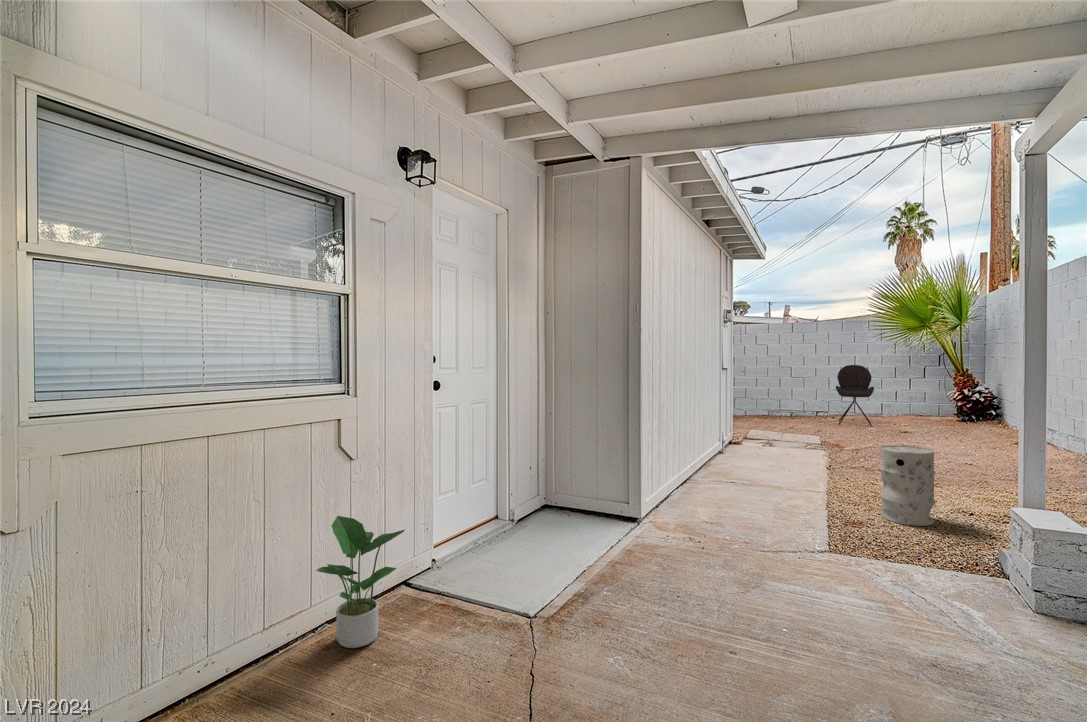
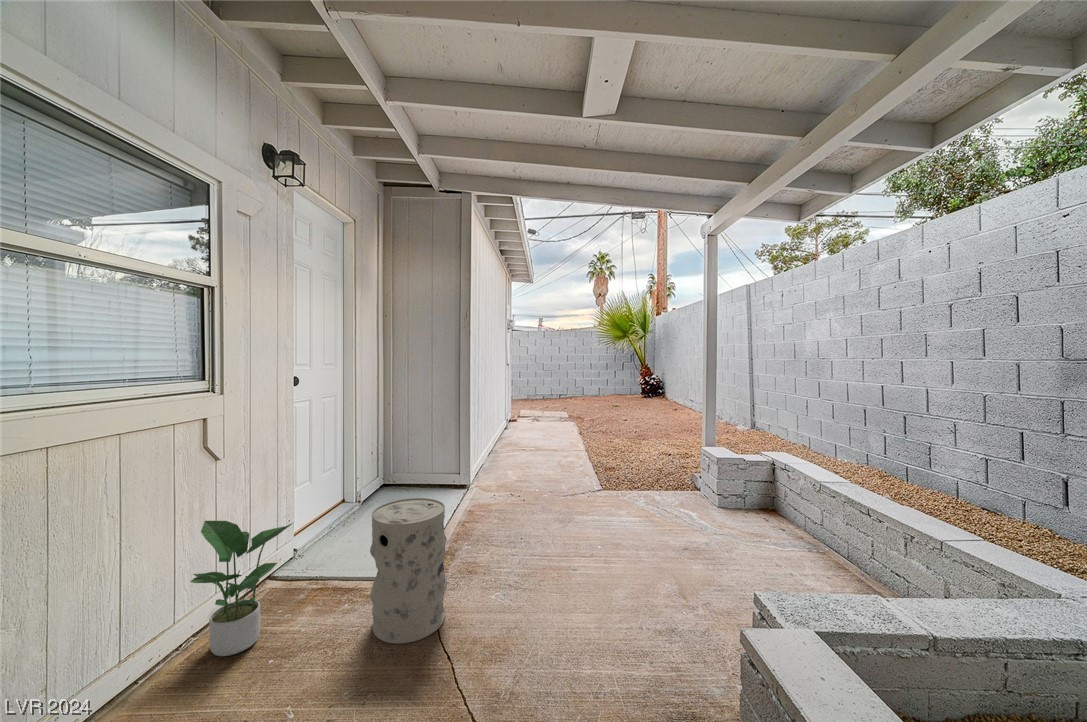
chair: present [836,365,874,426] -> none [574,362,597,403]
trash can: present [880,446,936,526] -> present [370,498,447,644]

